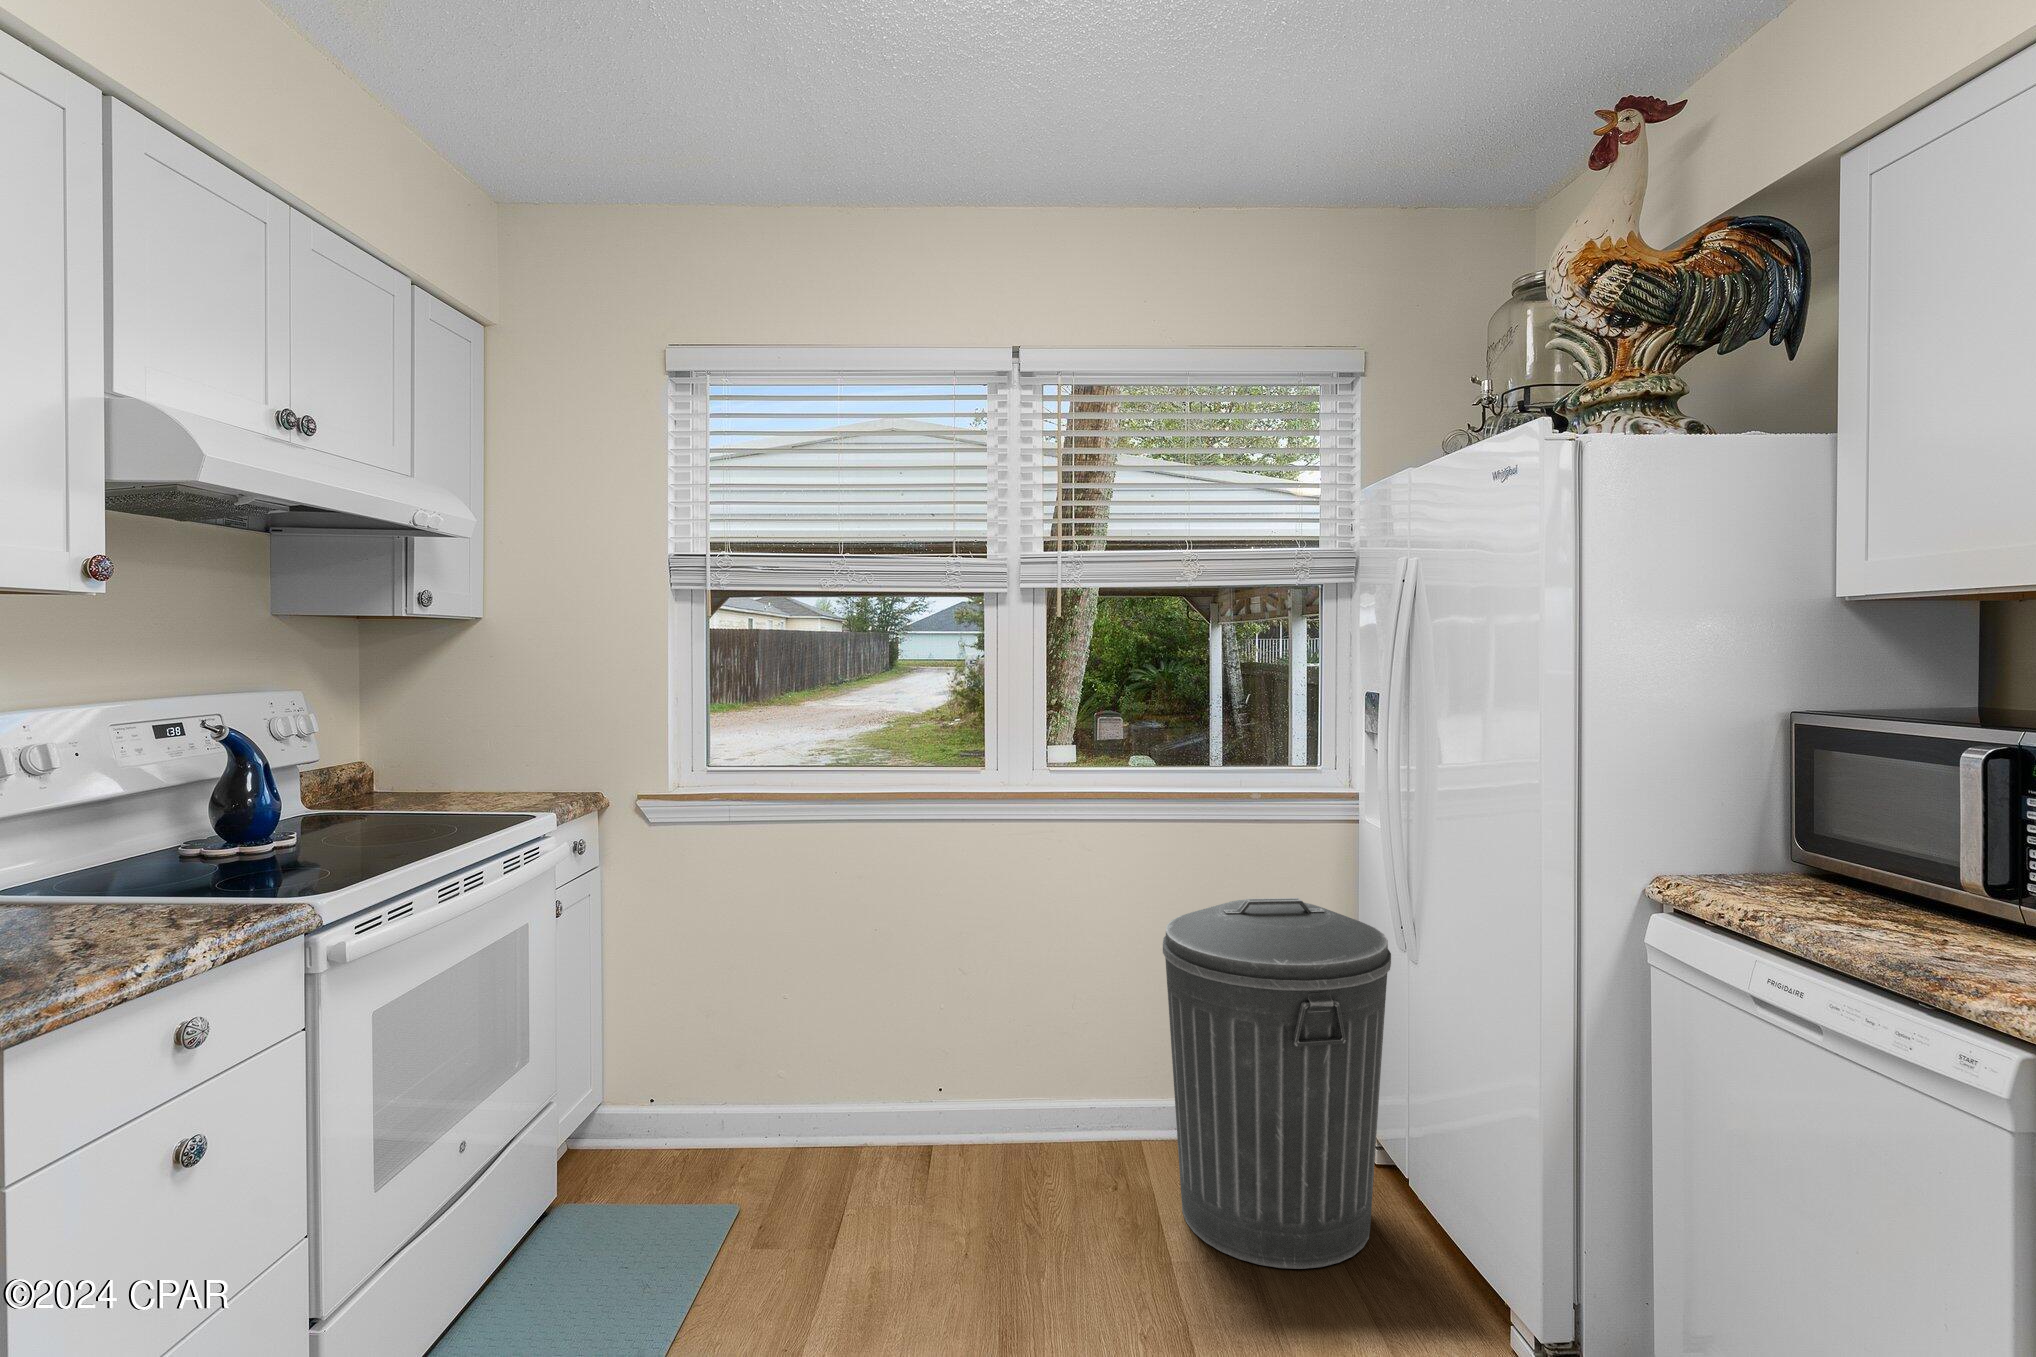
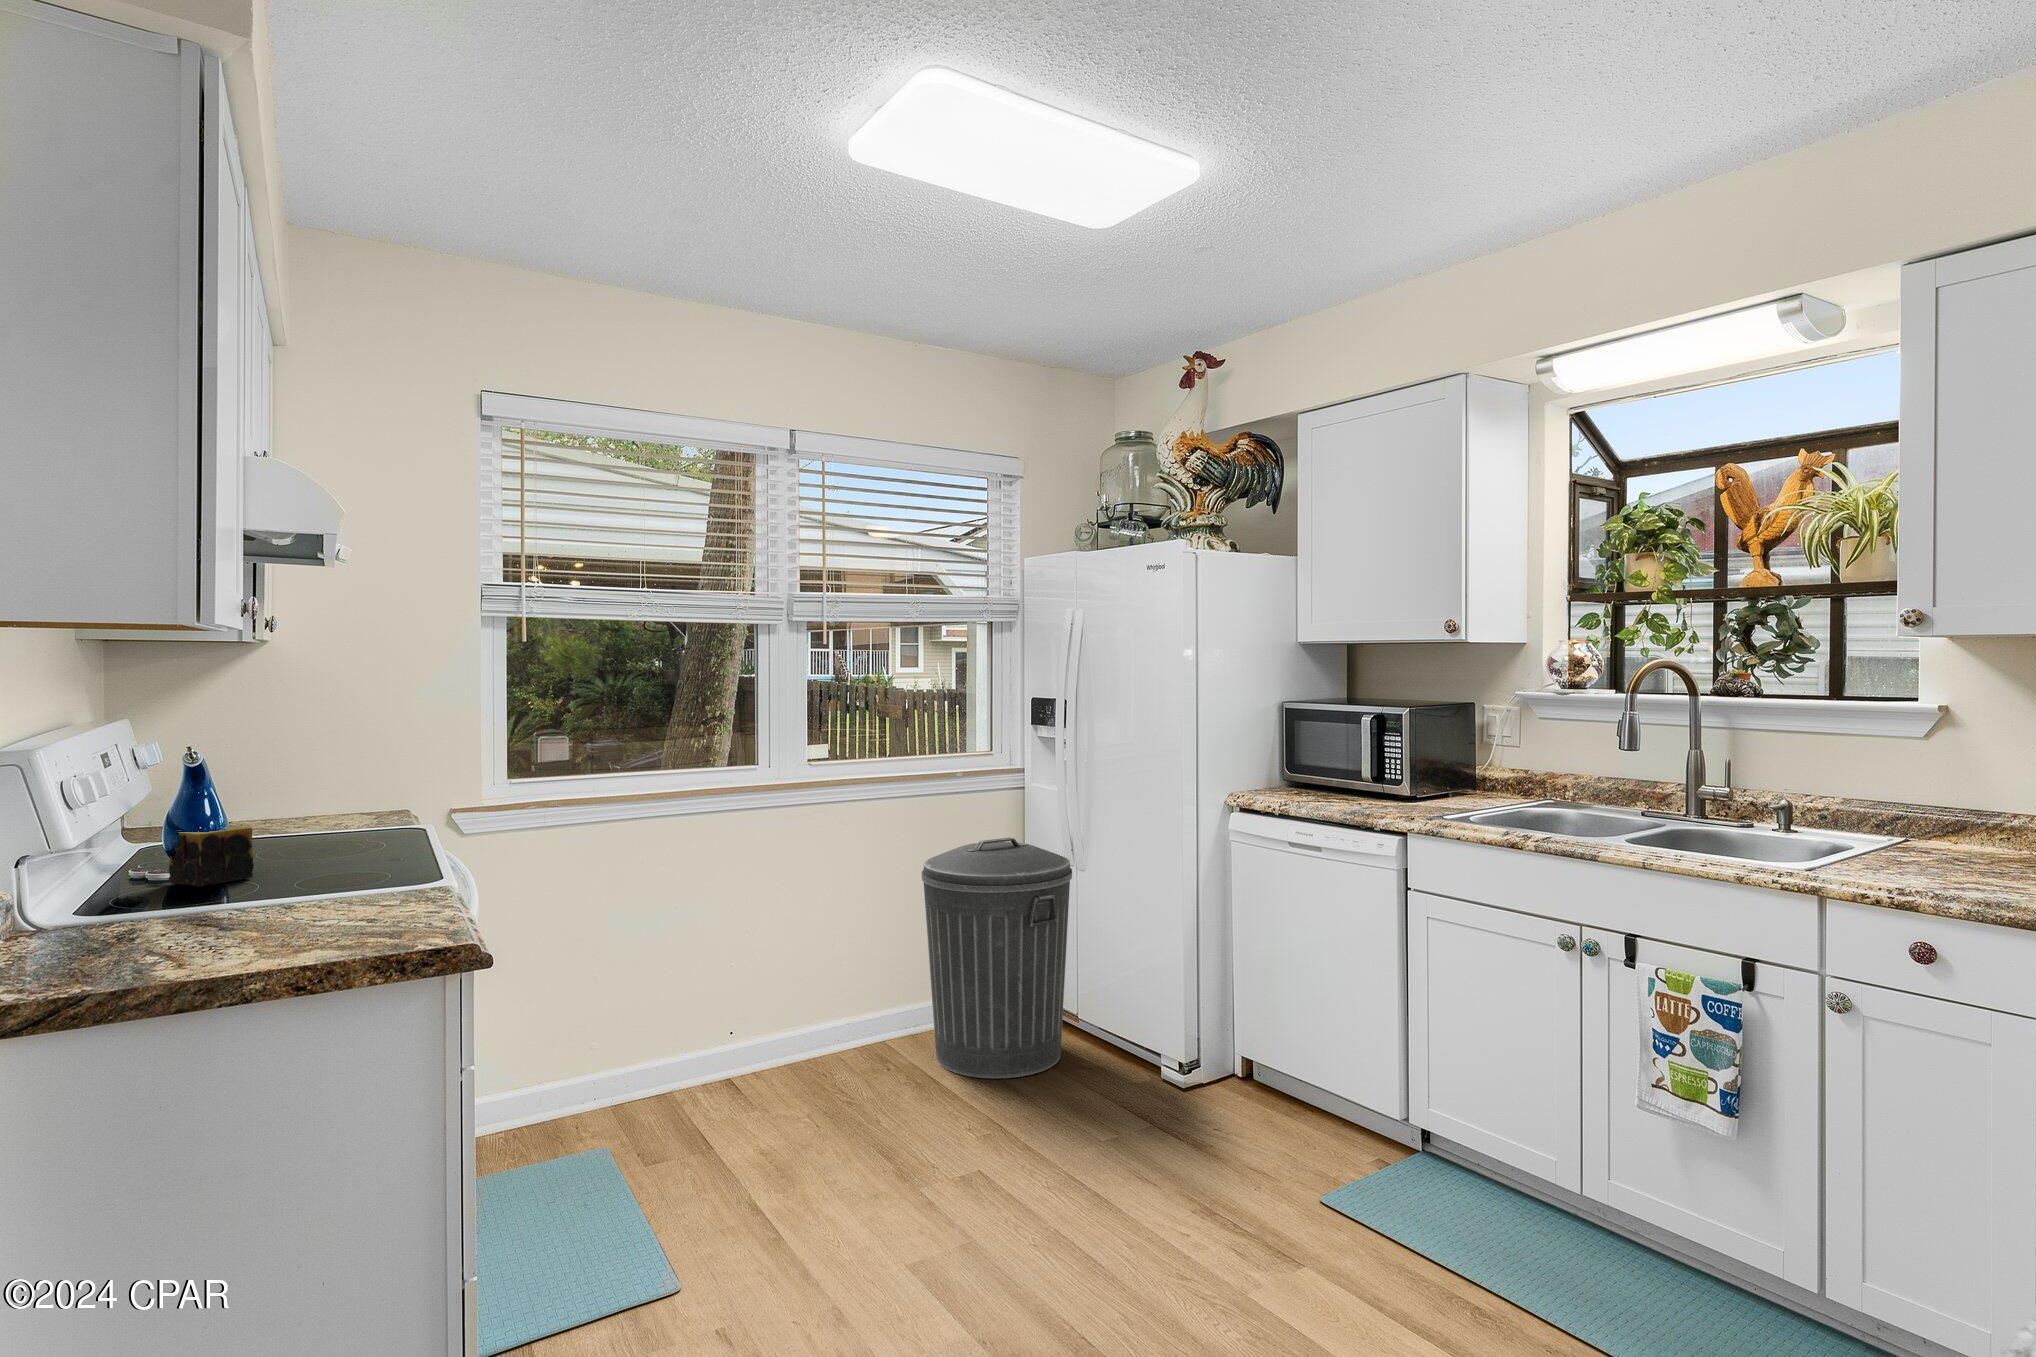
candle: none [54,820,144,894] -> present [169,826,254,887]

